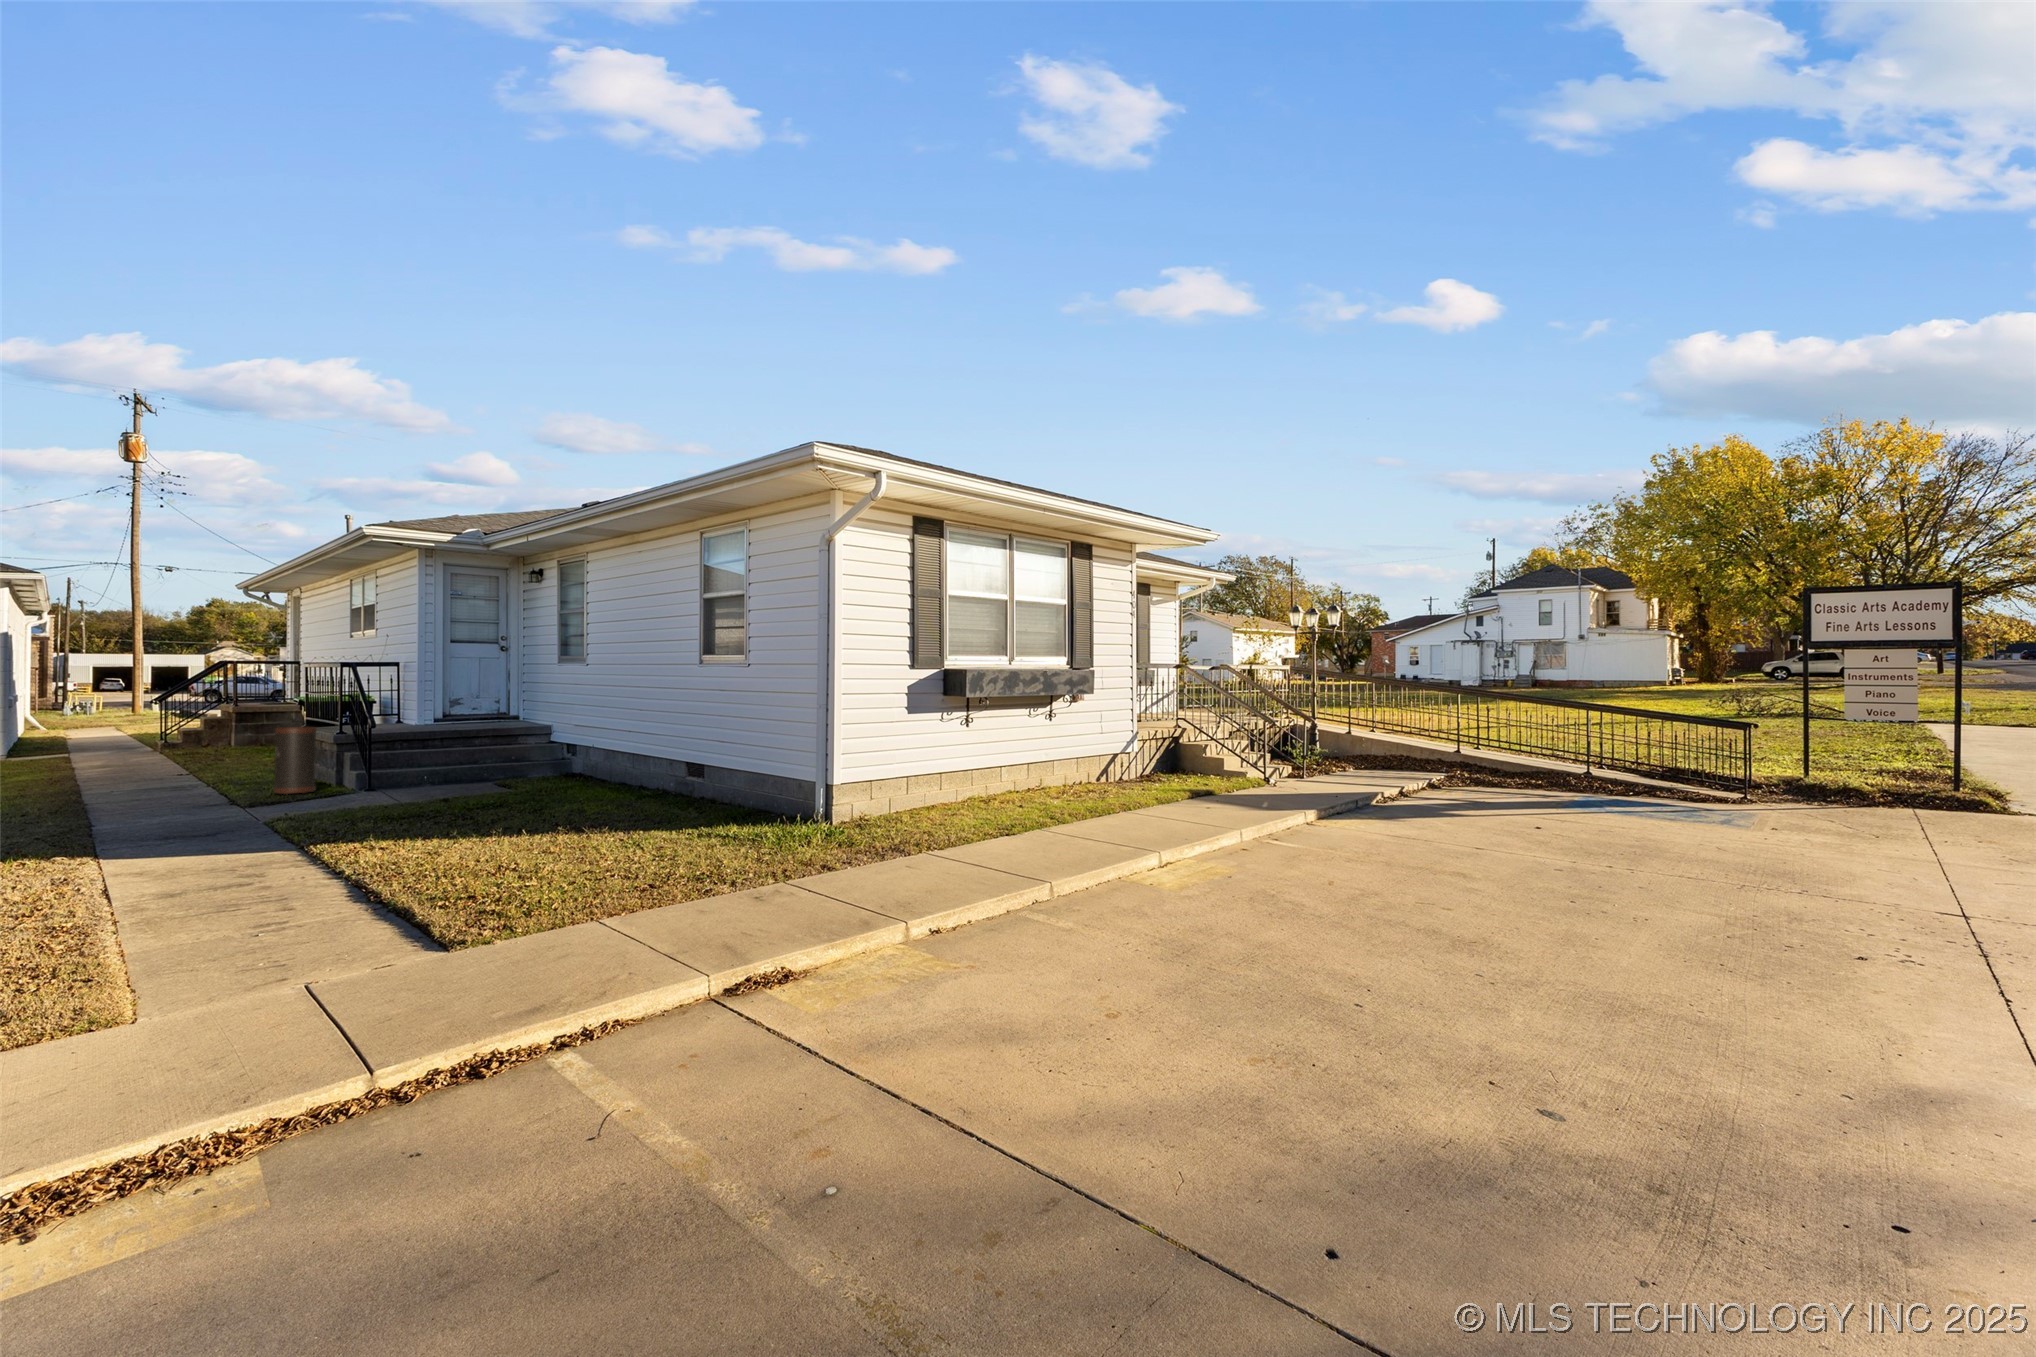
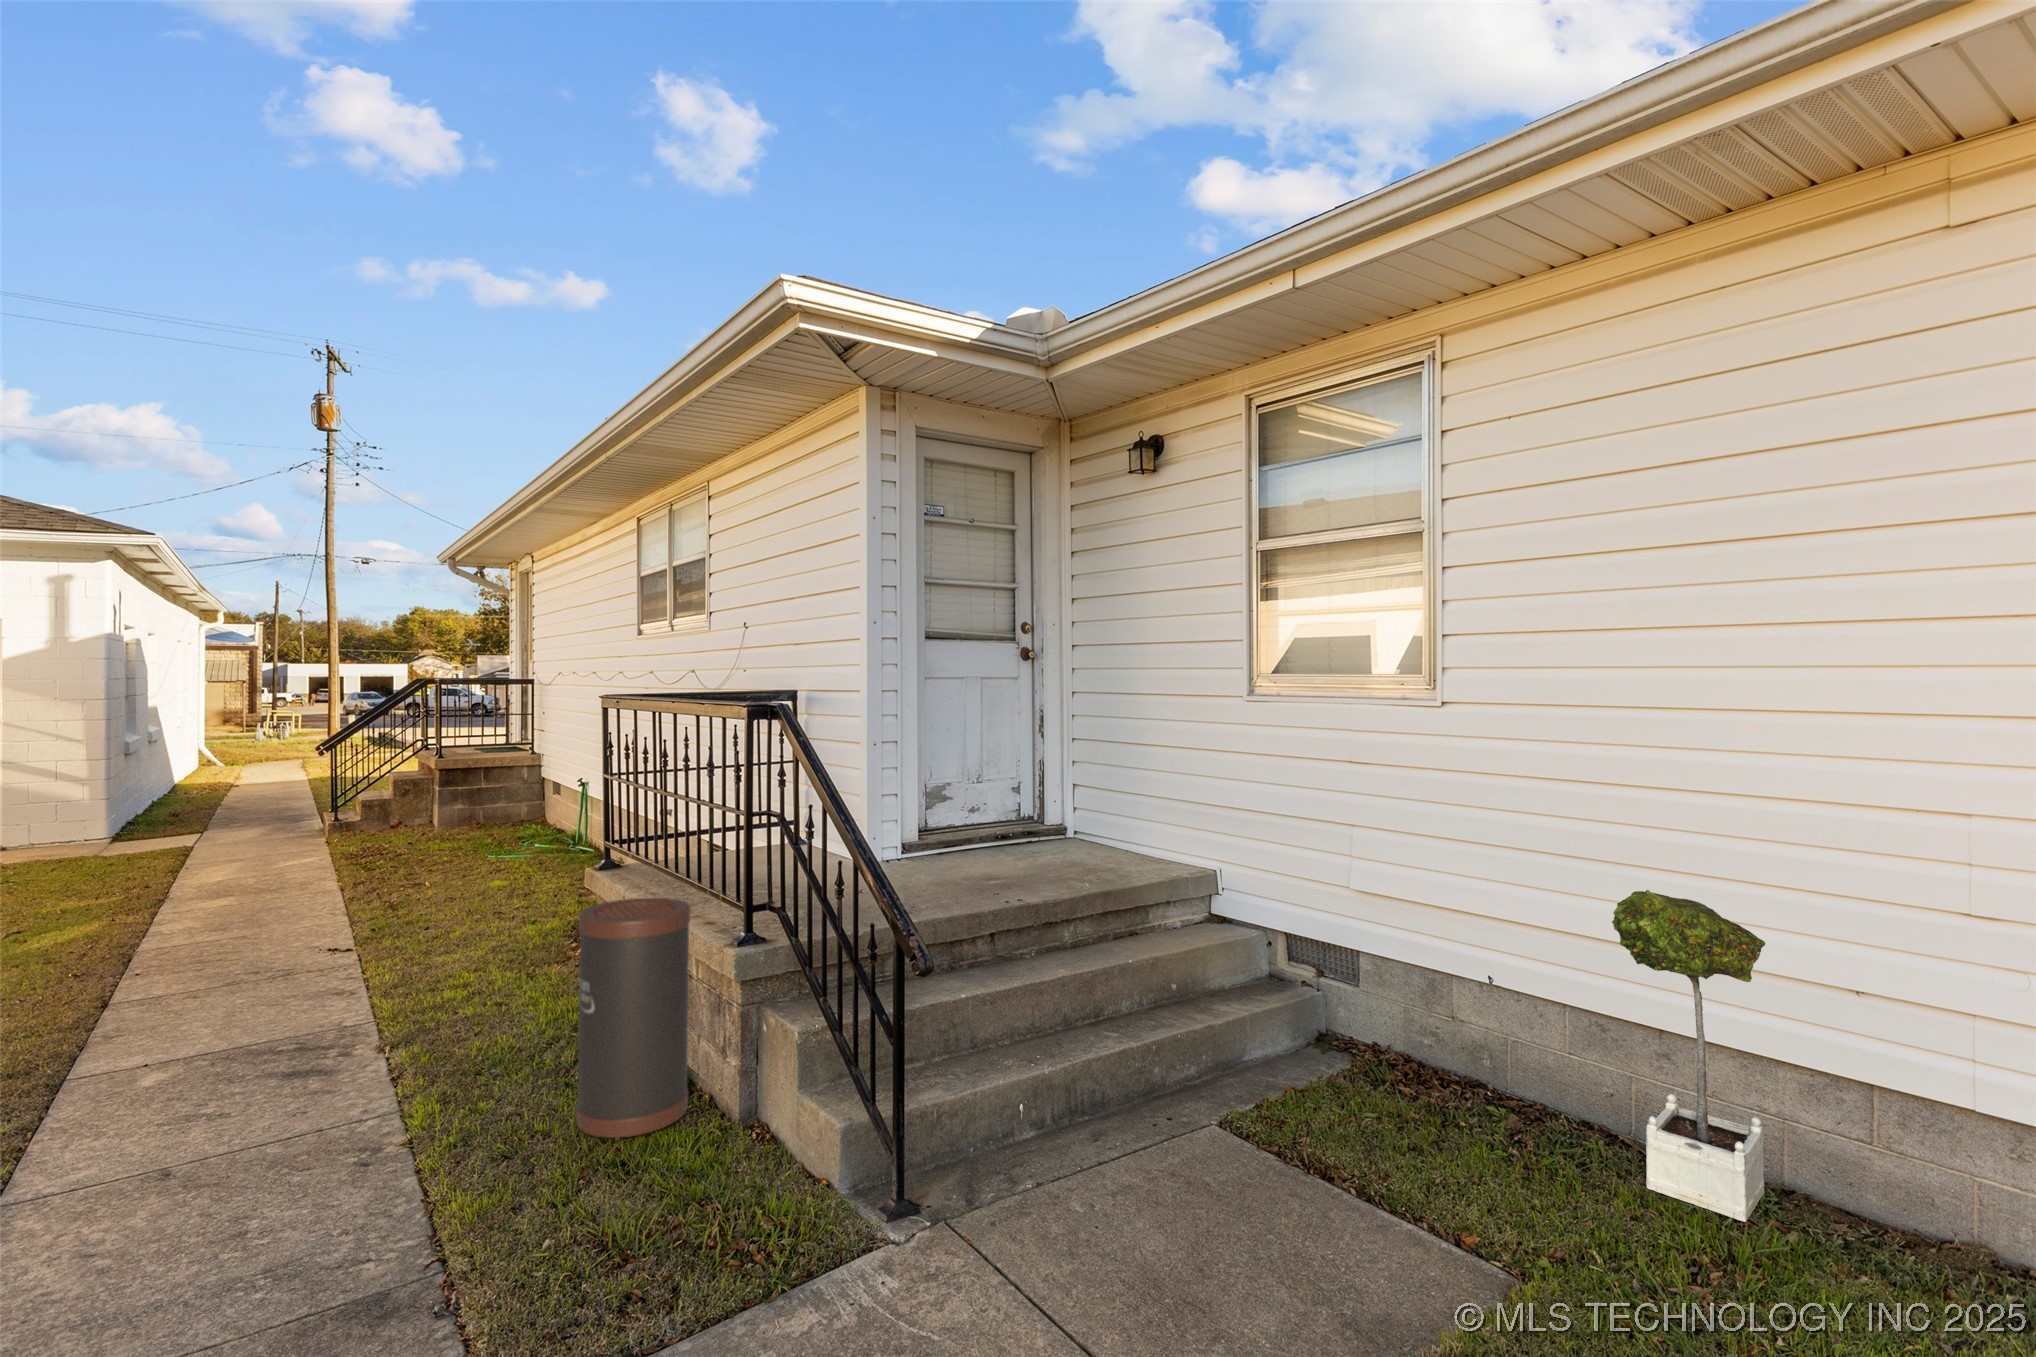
potted tree: none [587,714,623,795] -> present [1612,890,1765,1222]

